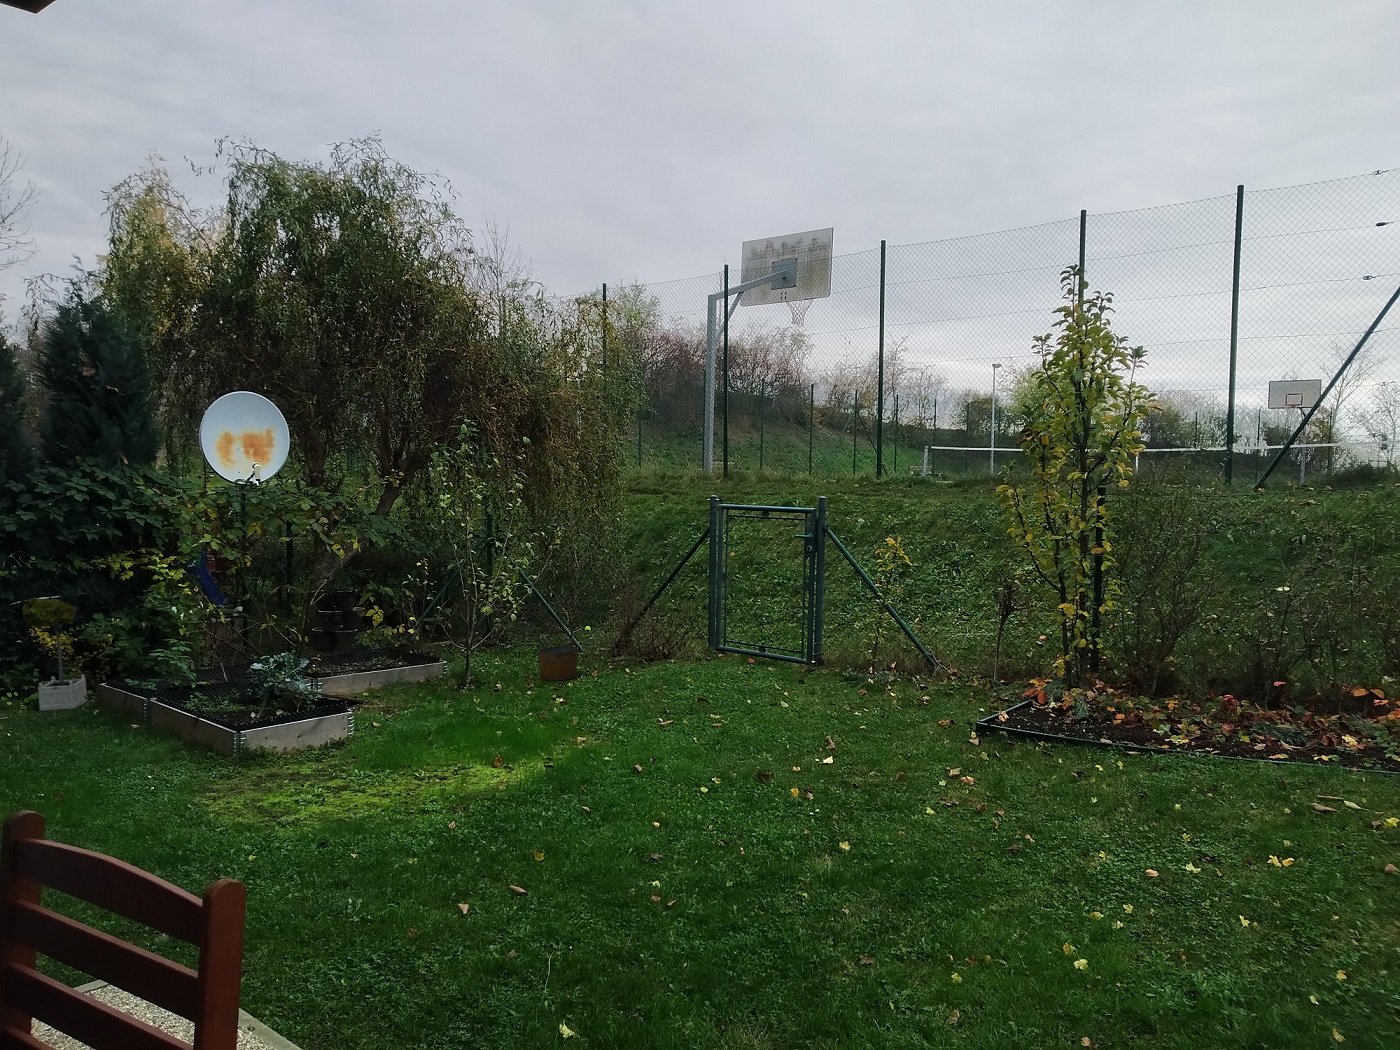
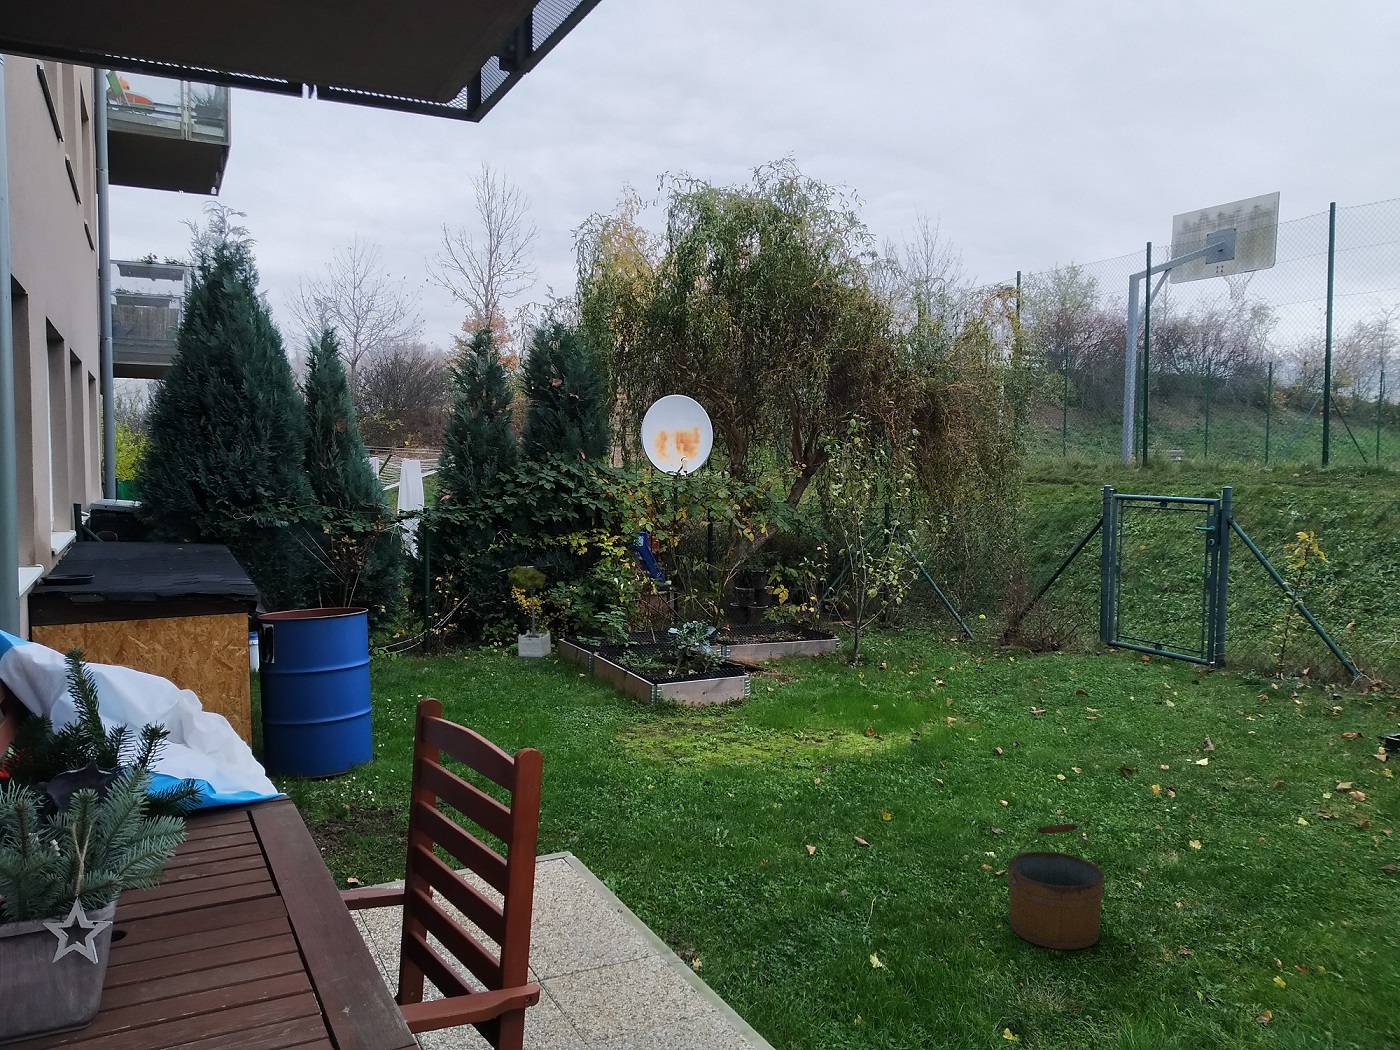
bucket: present [538,630,578,681] -> present [1008,824,1103,950]

